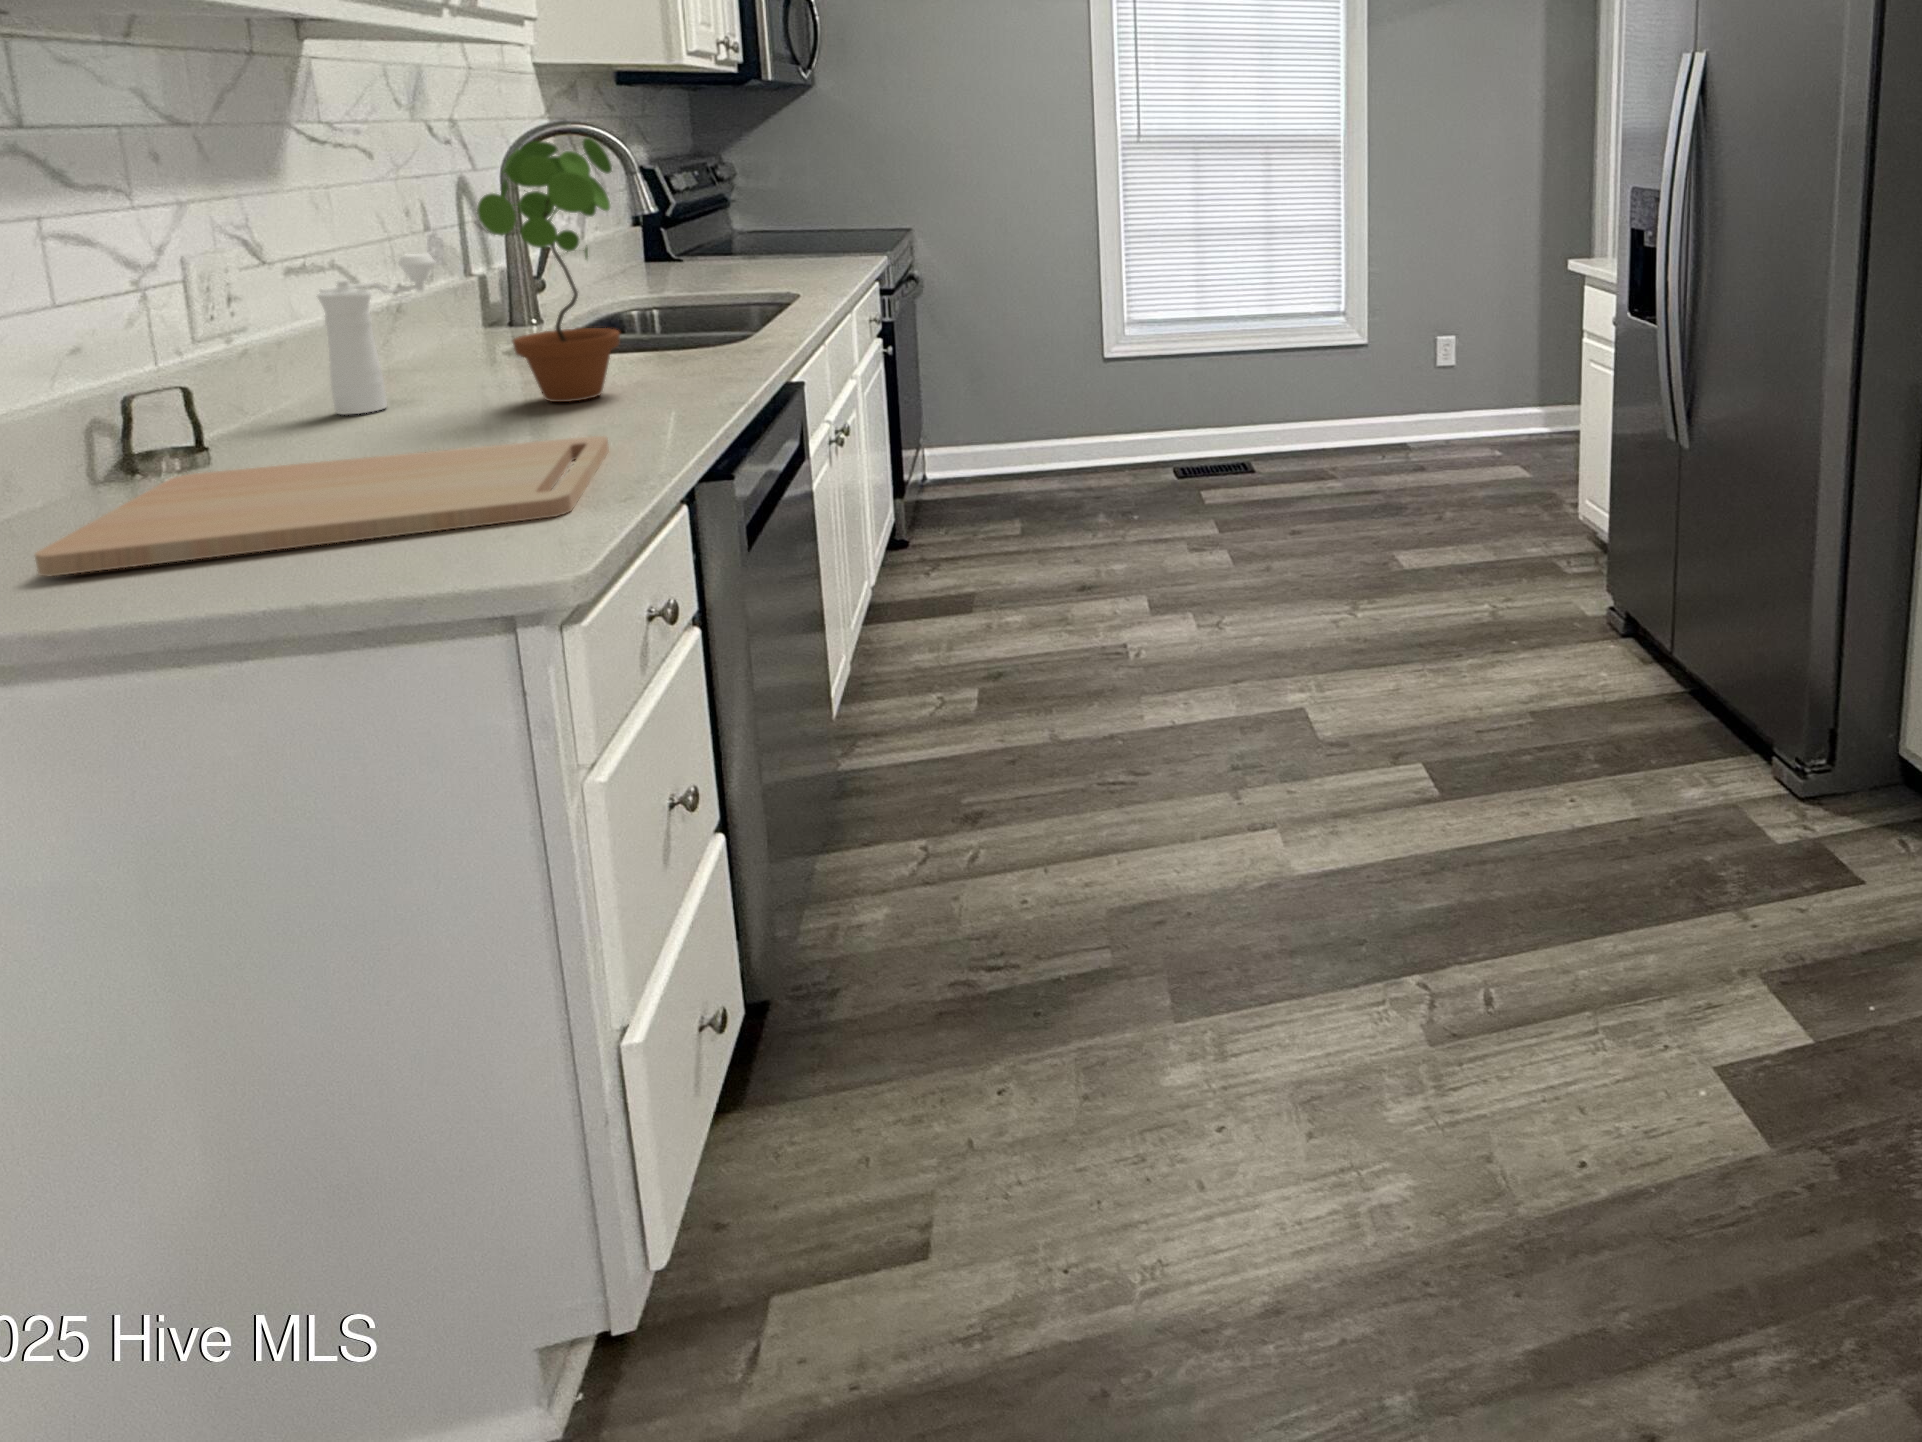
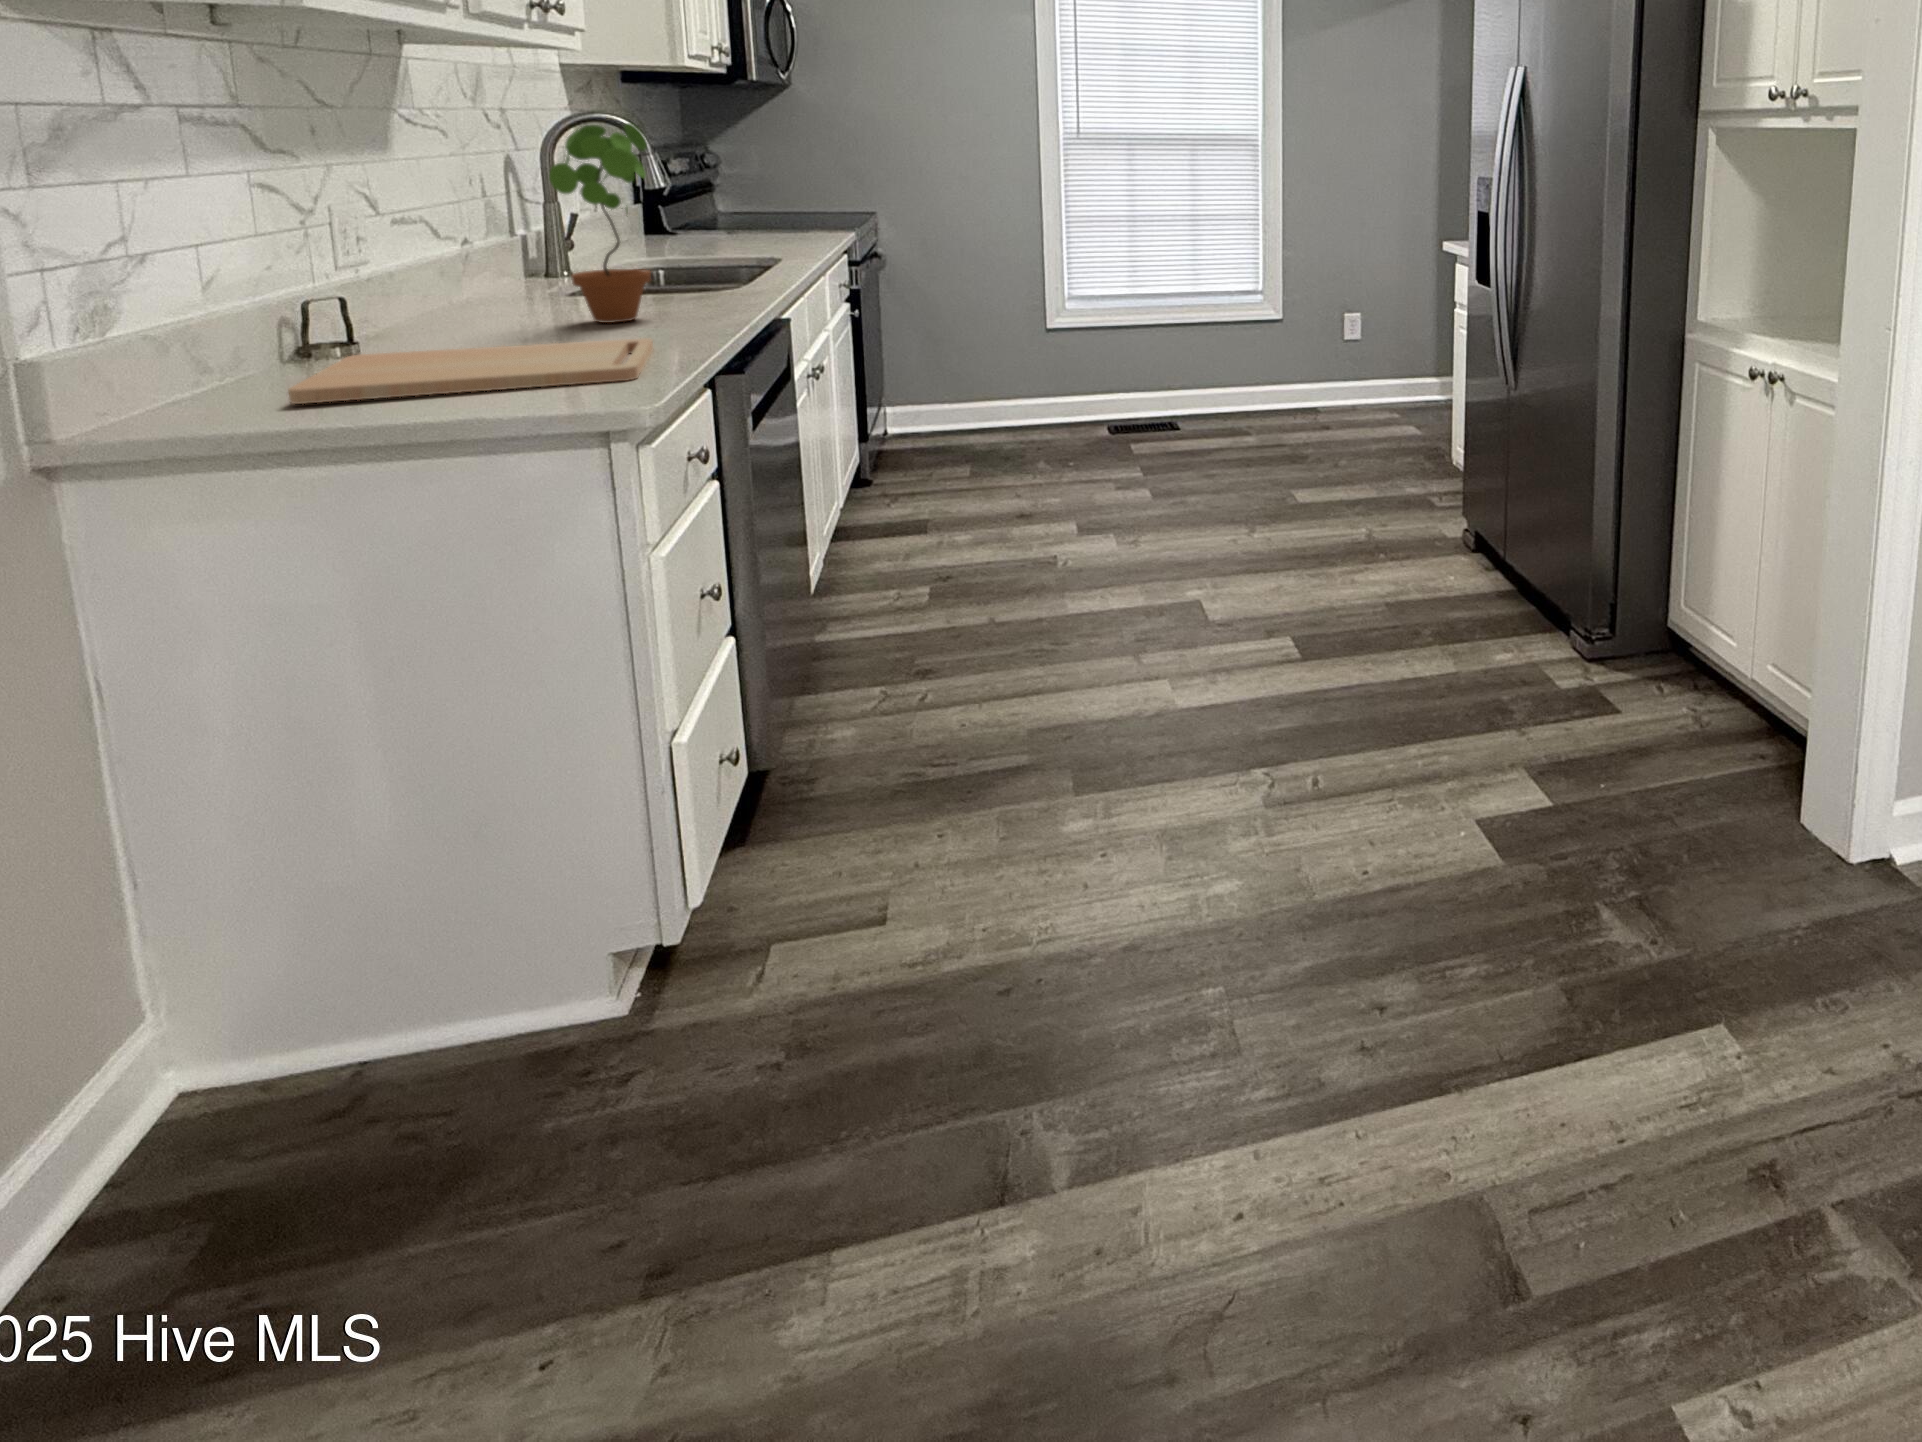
pepper mill: present [317,254,435,415] -> none [424,210,508,329]

